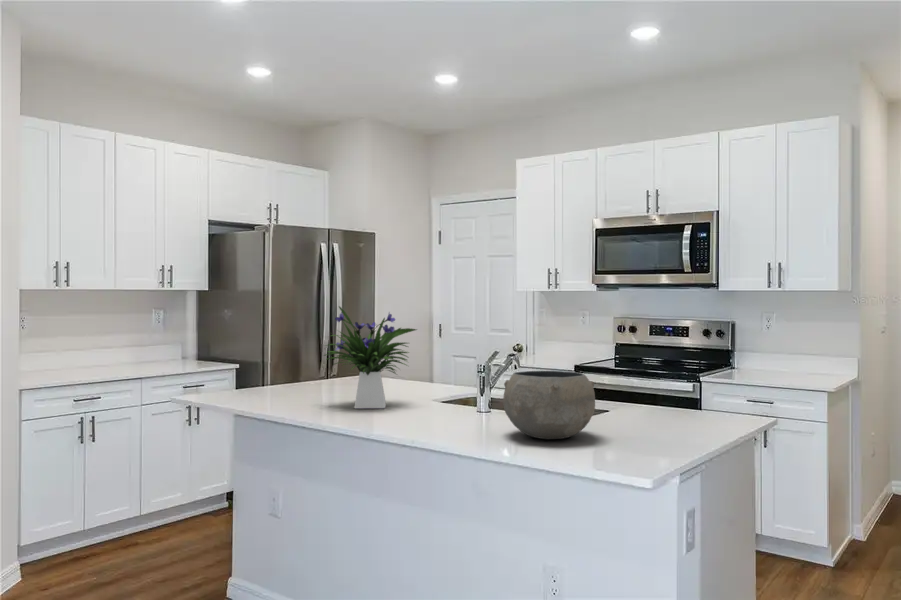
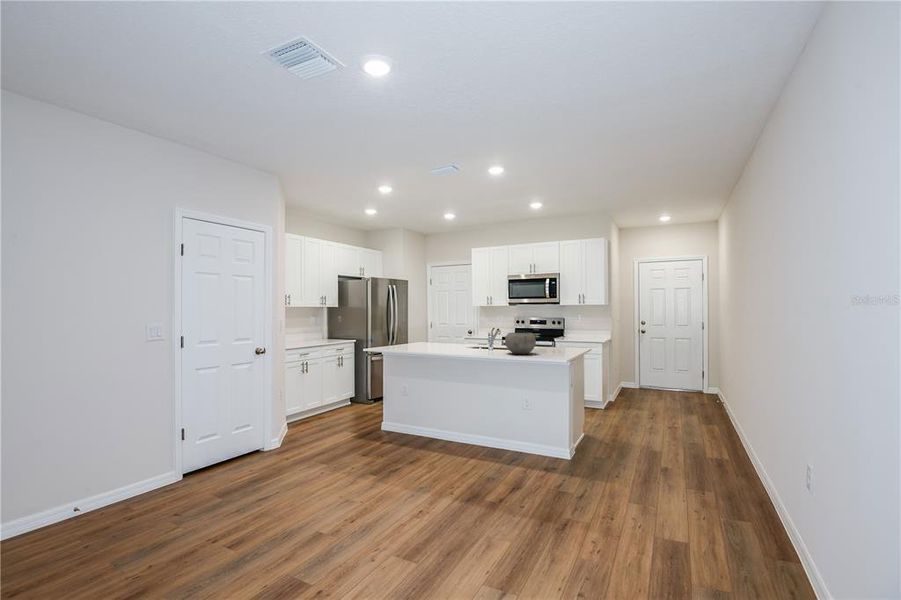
flower arrangement: present [327,306,416,408] -> none [427,312,462,350]

